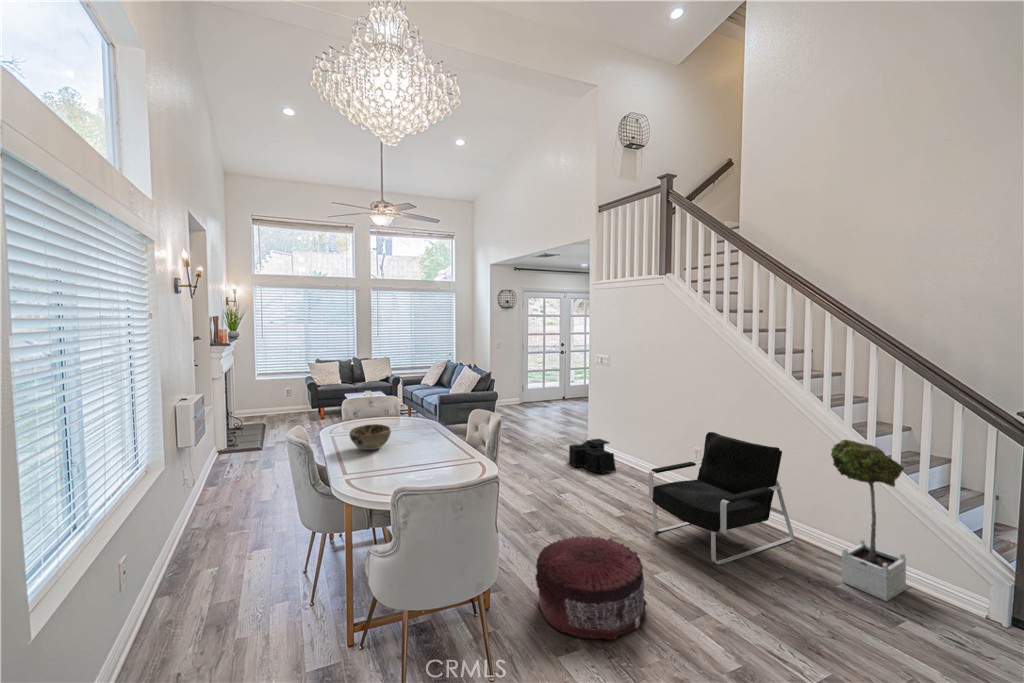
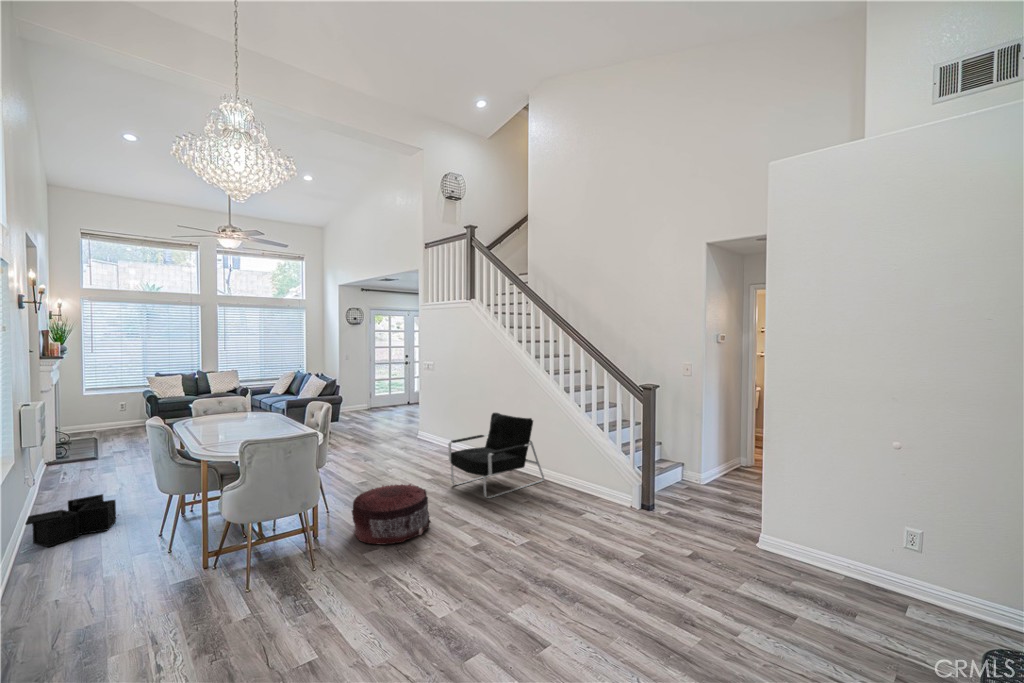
decorative bowl: present [350,424,391,450] -> none [201,415,238,435]
storage bin: present [569,439,616,474] -> present [25,494,116,547]
potted tree: present [831,440,906,601] -> none [555,408,596,505]

